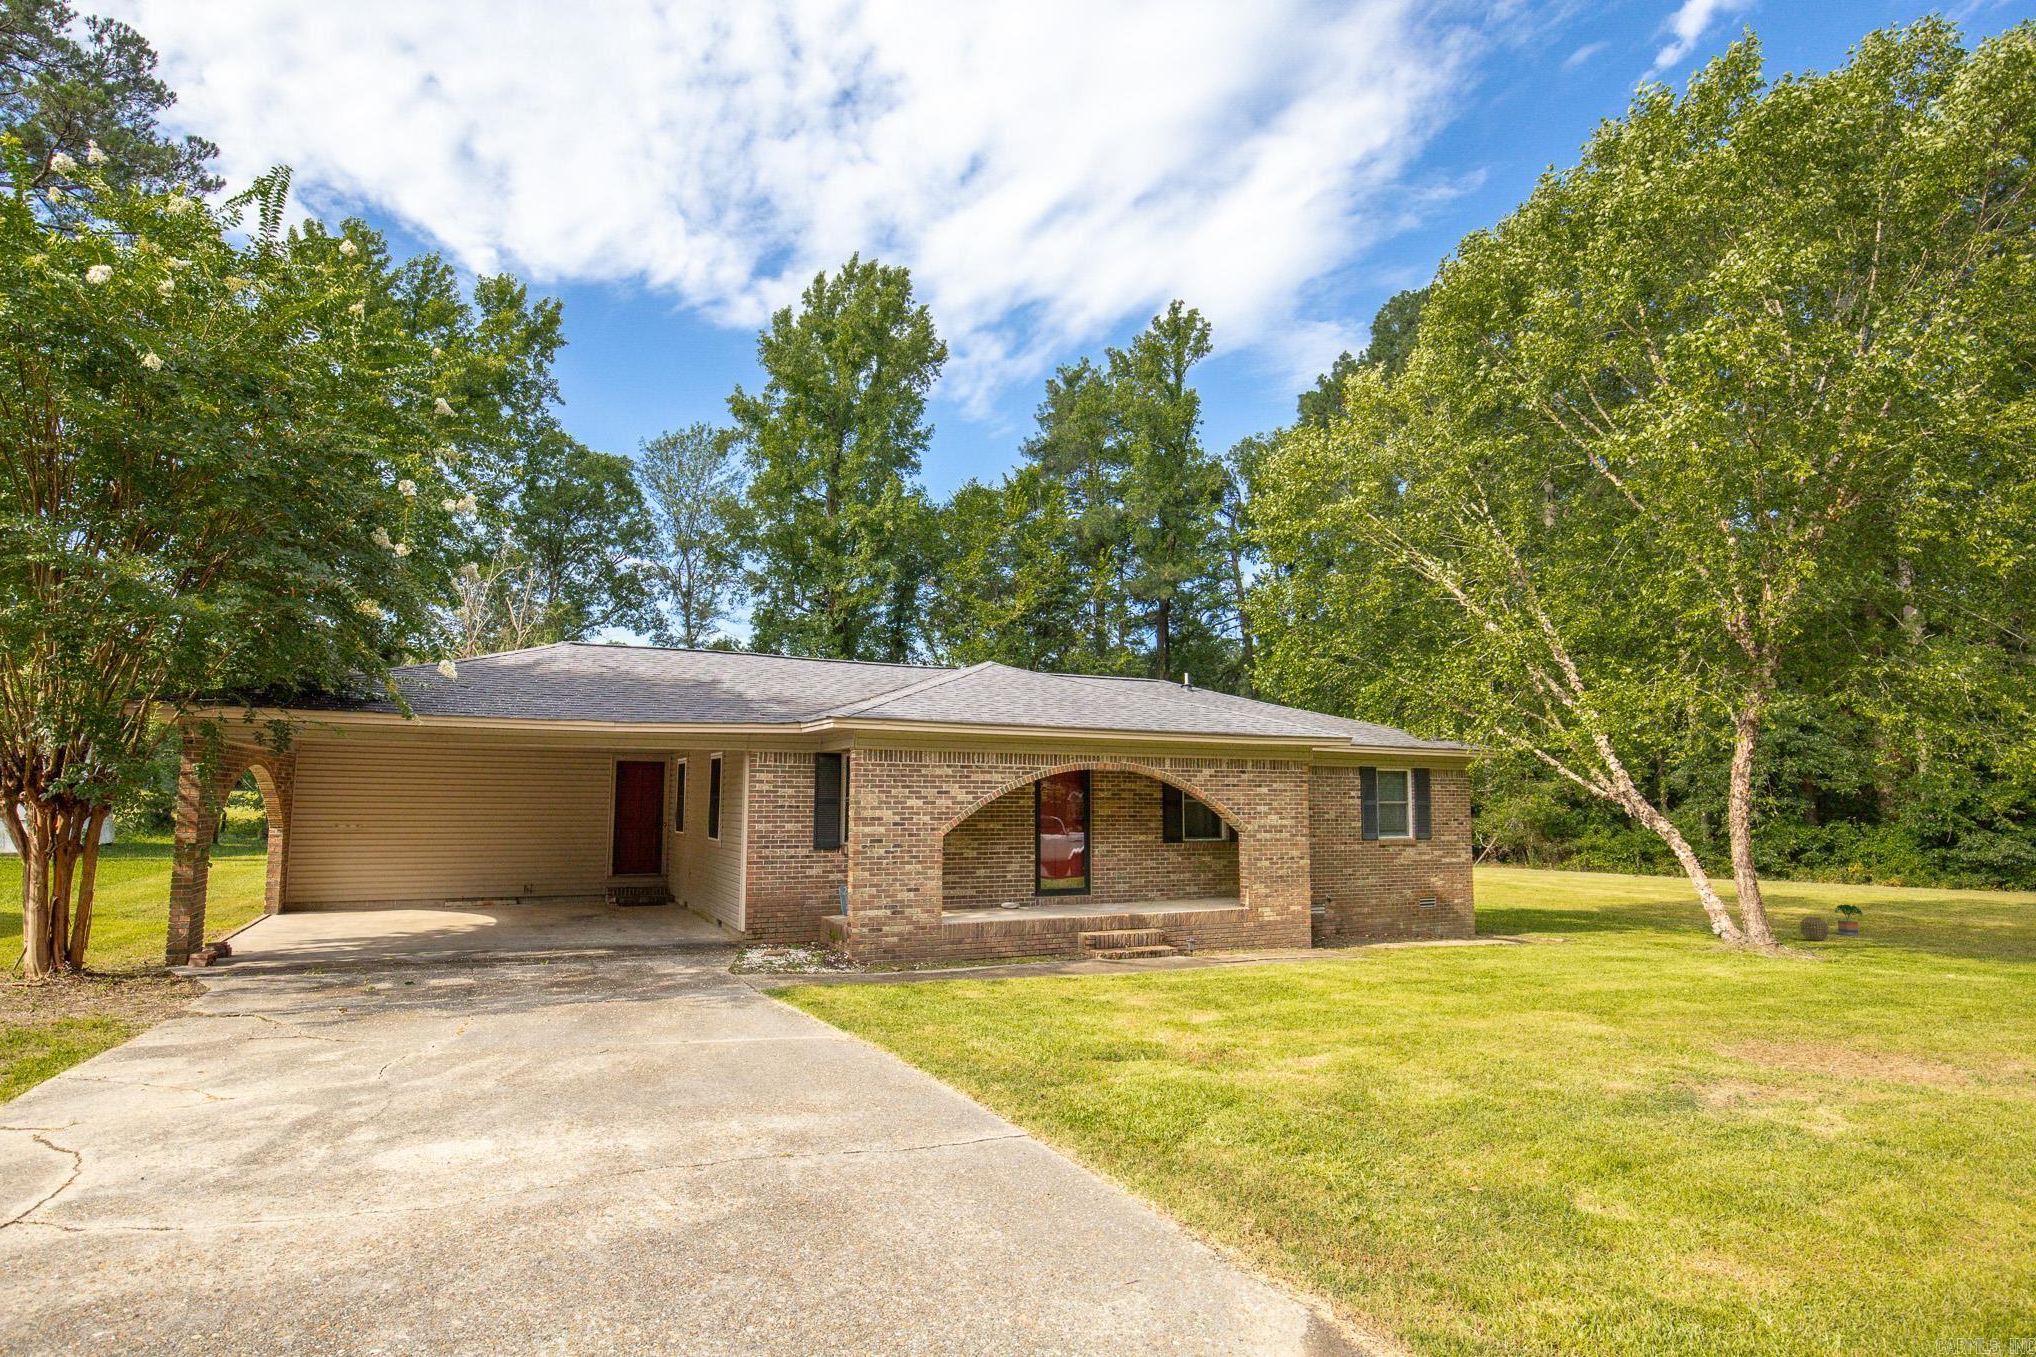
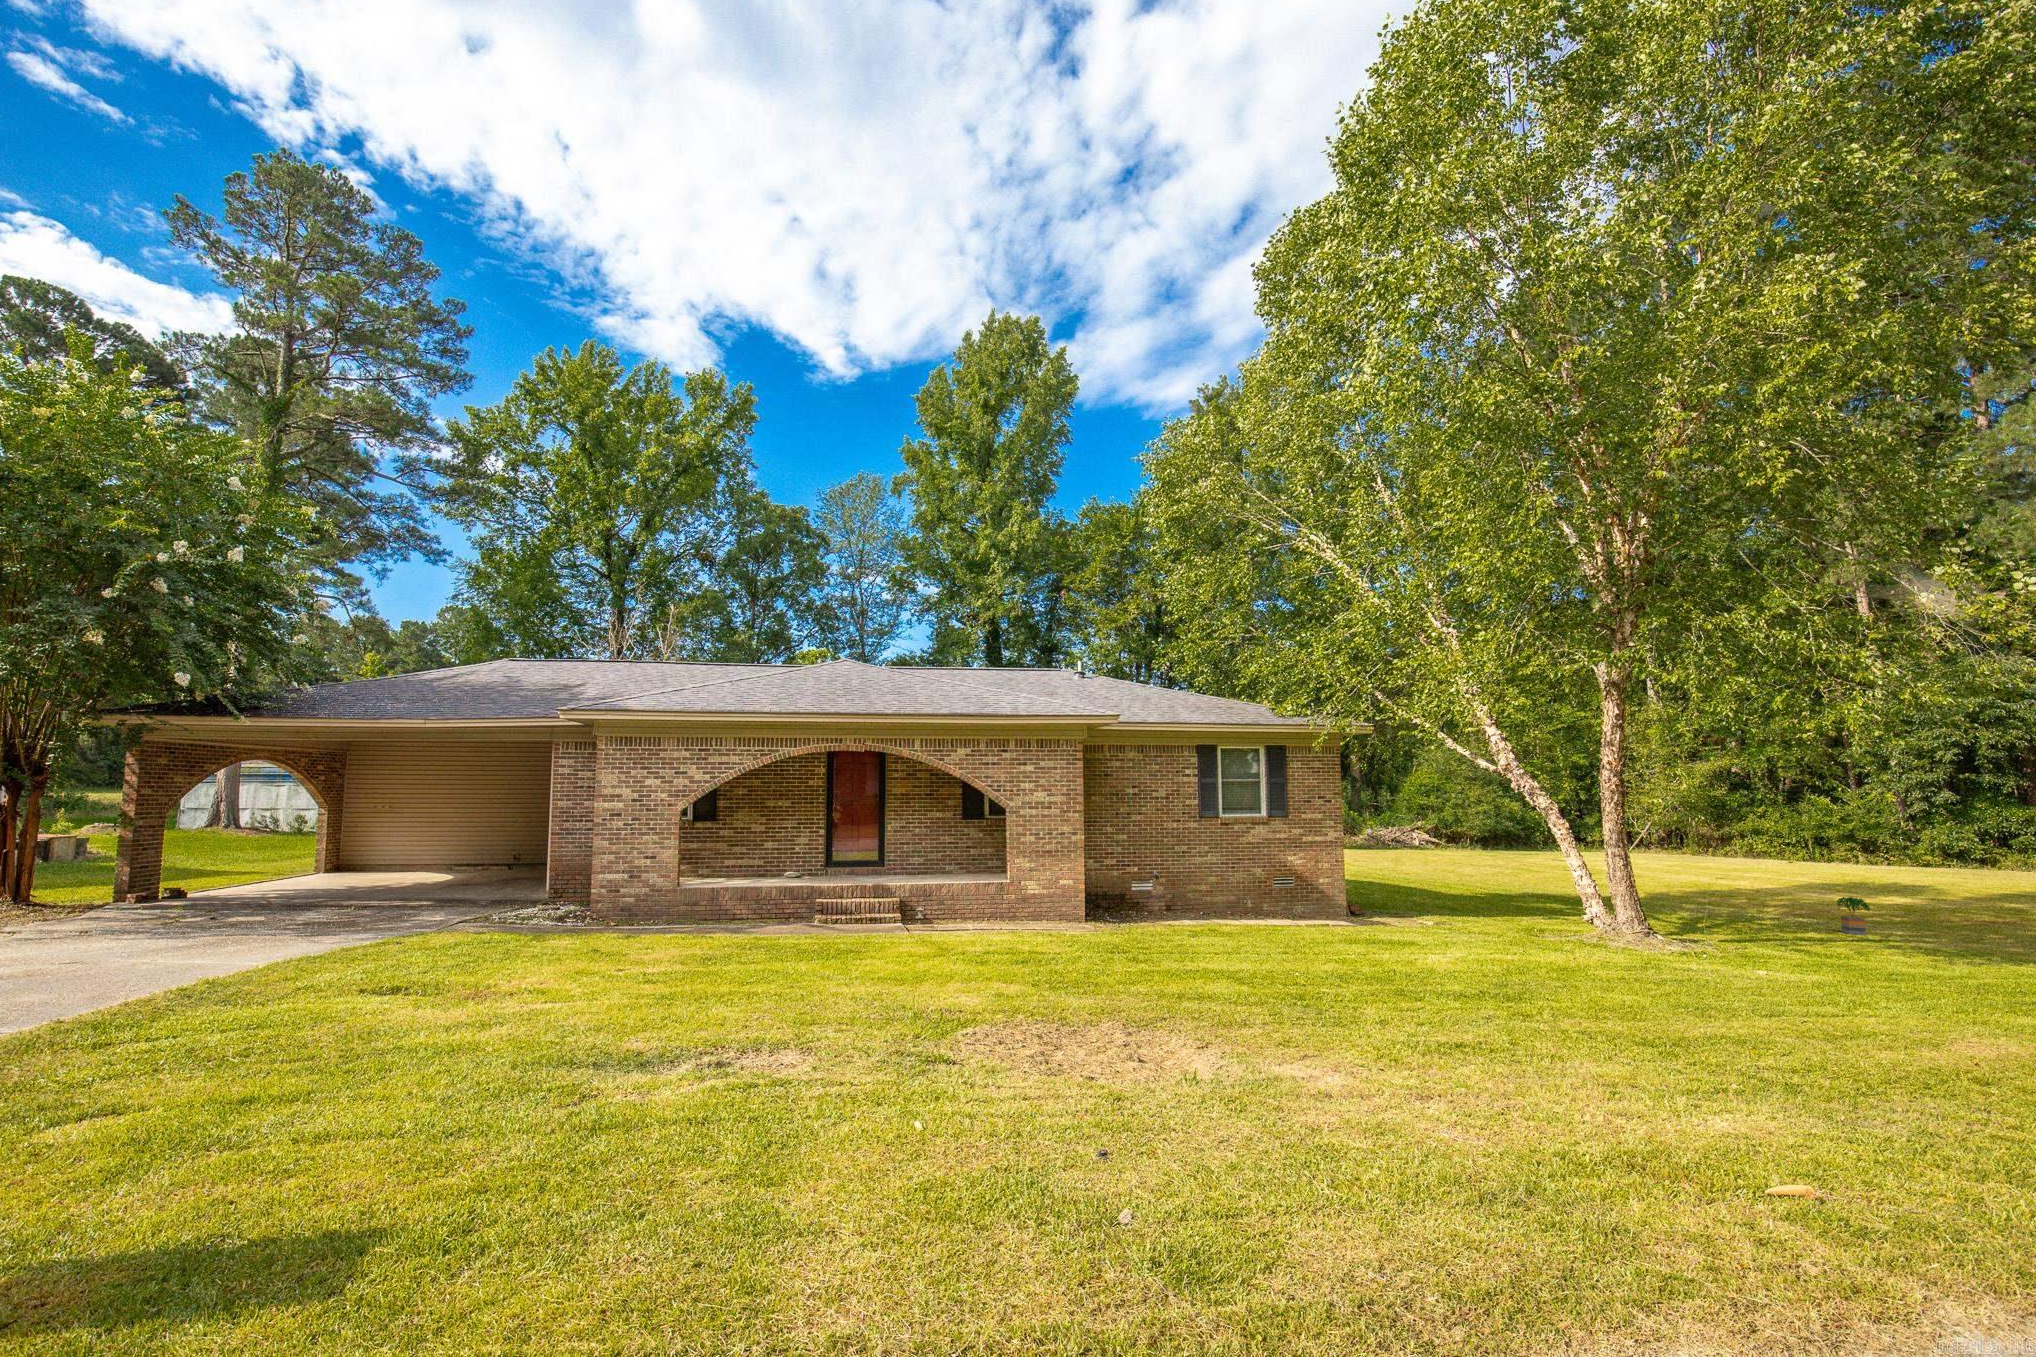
woven basket: present [1800,917,1828,941] -> none [1759,910,1792,939]

